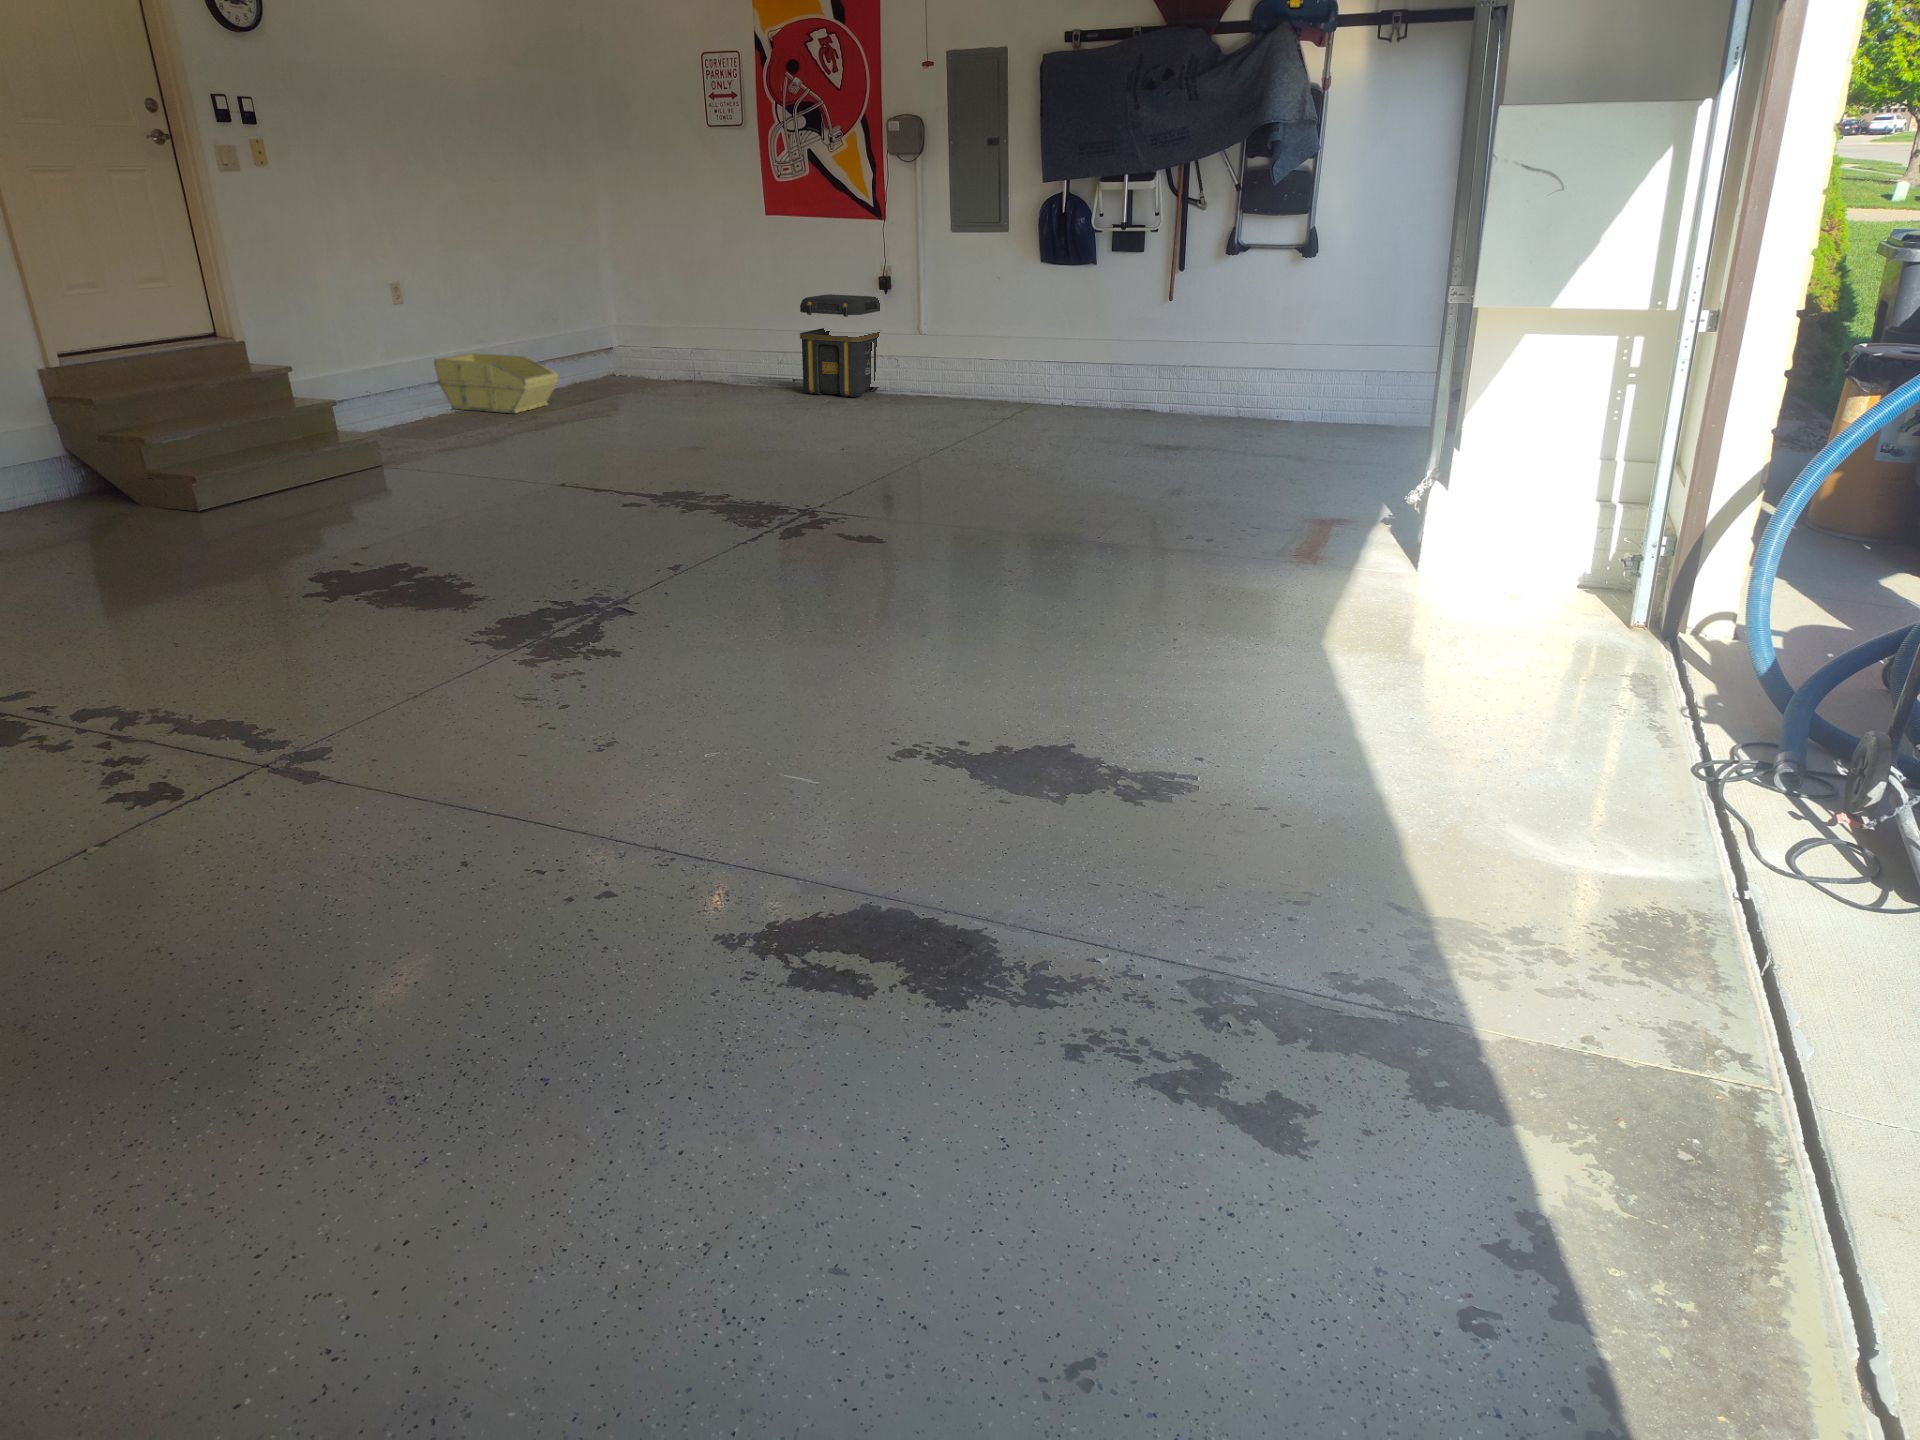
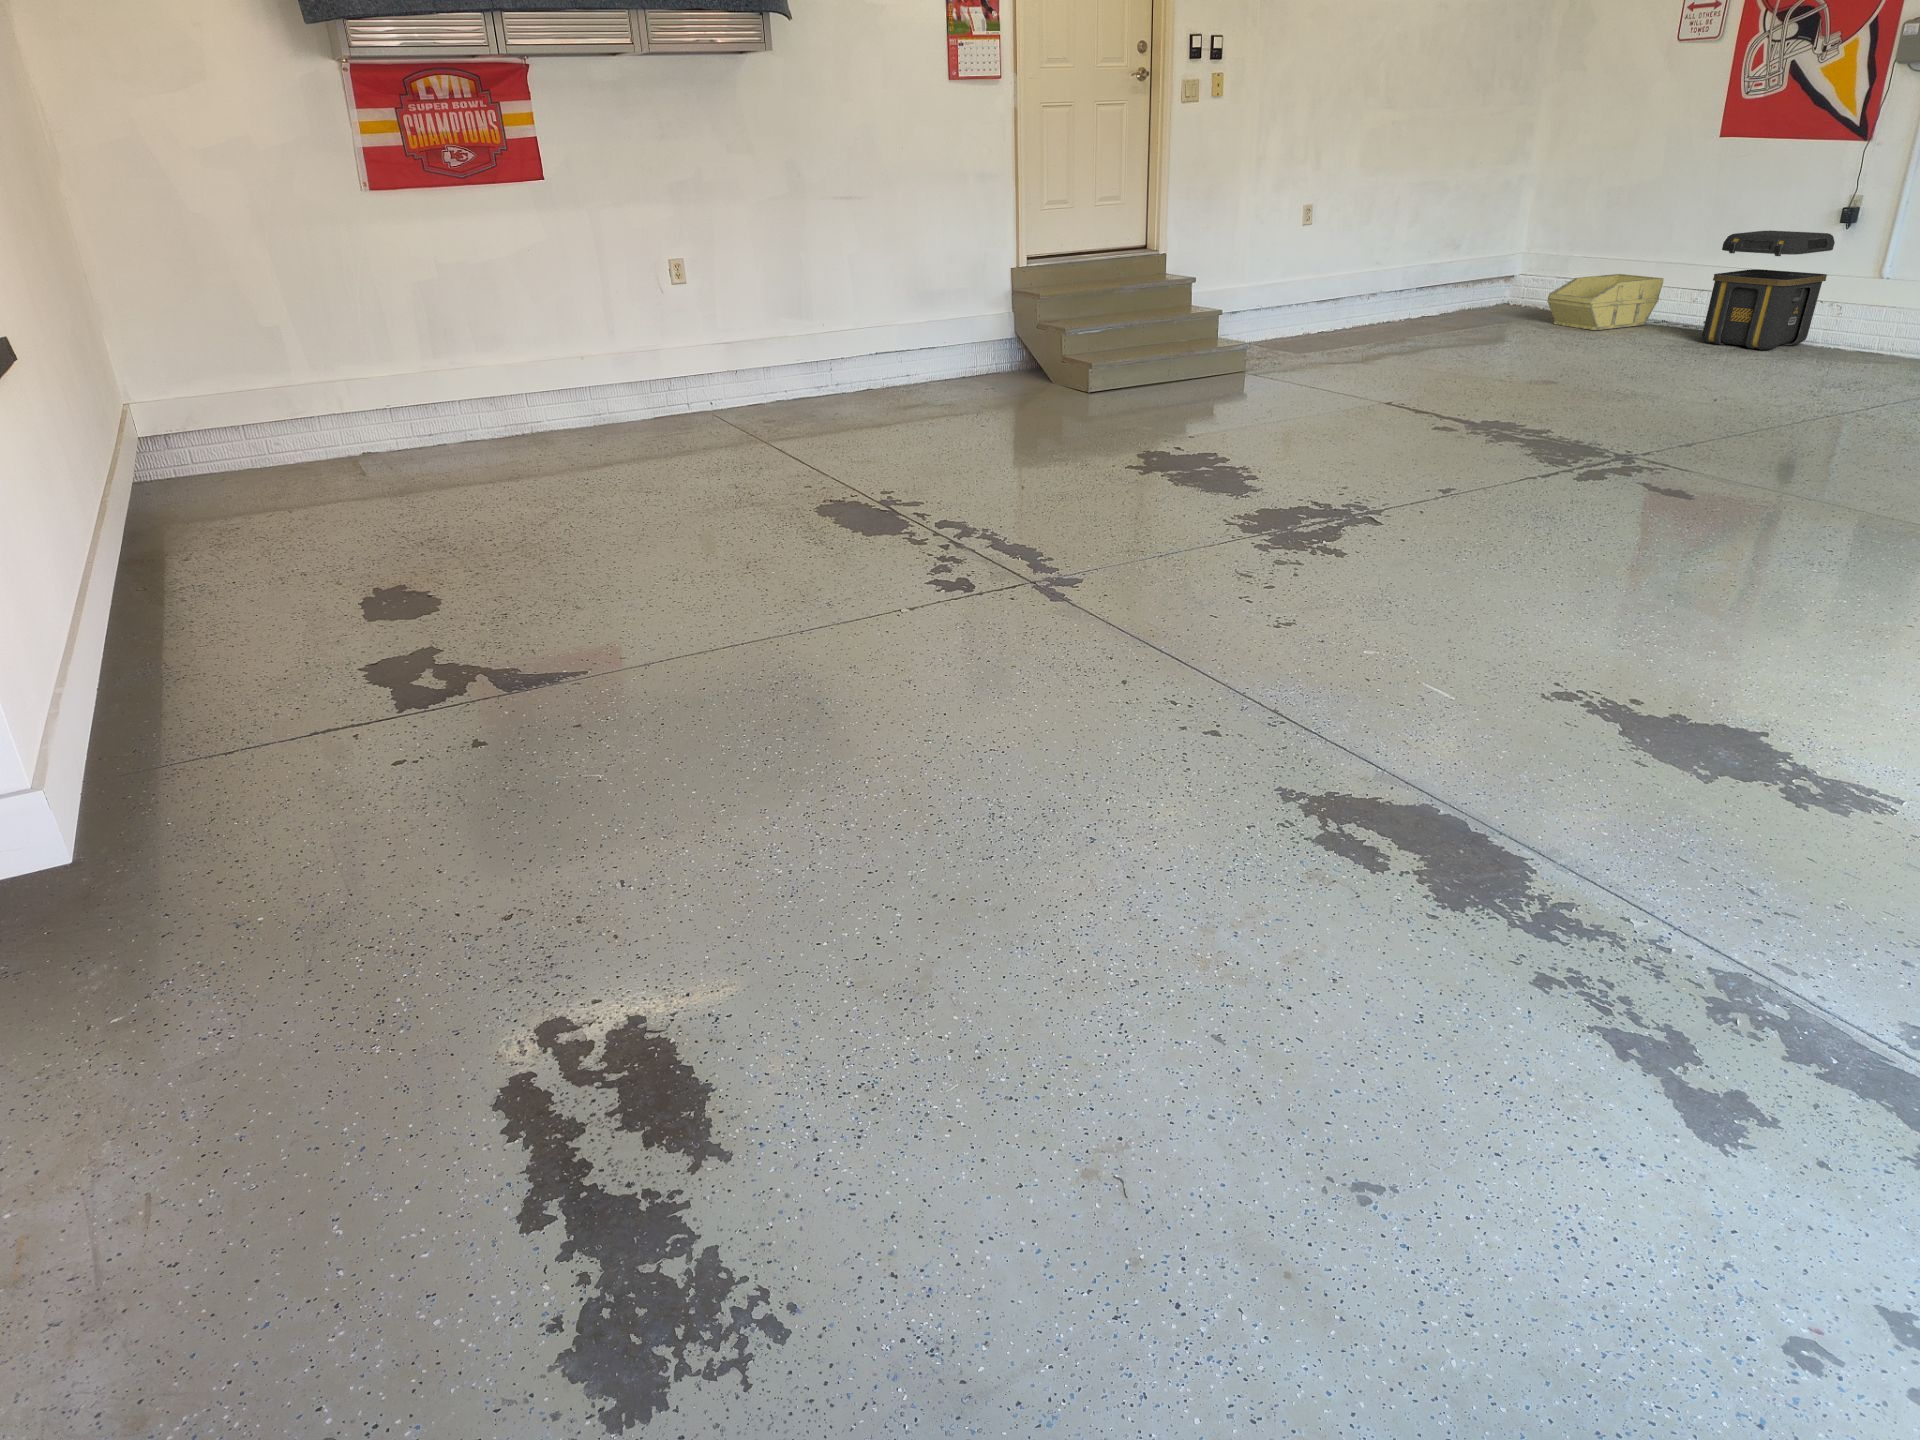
storage bin: present [434,353,558,413] -> present [1548,274,1663,330]

